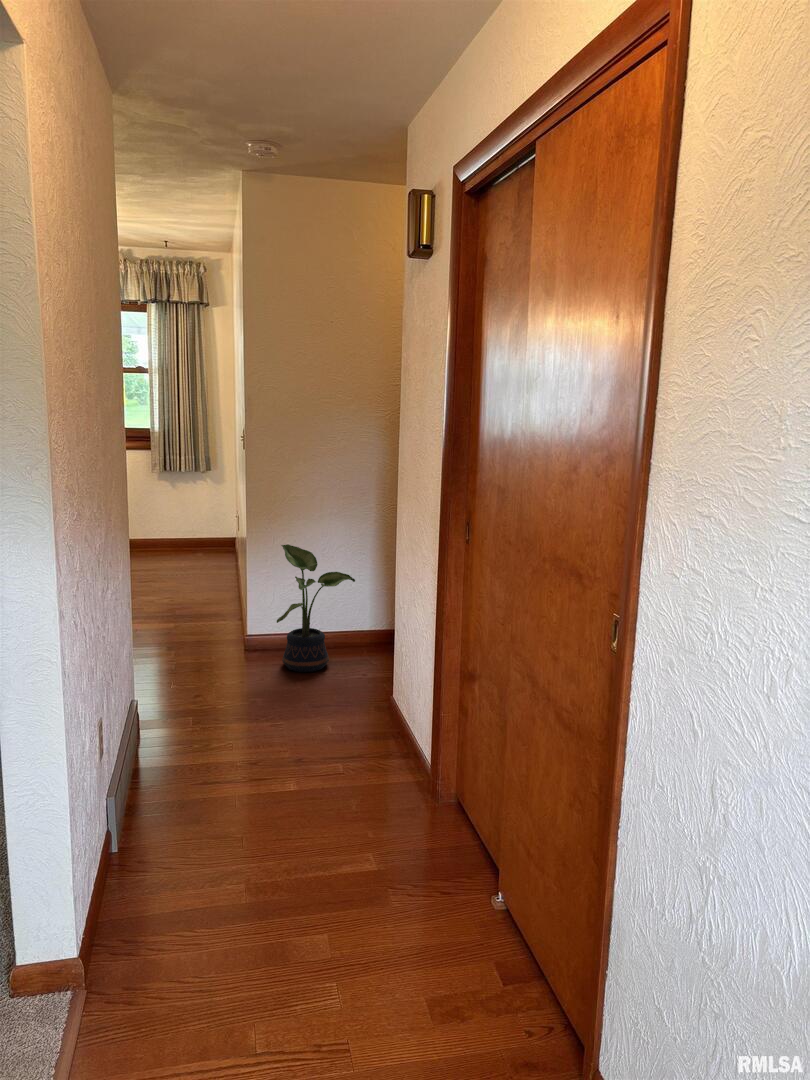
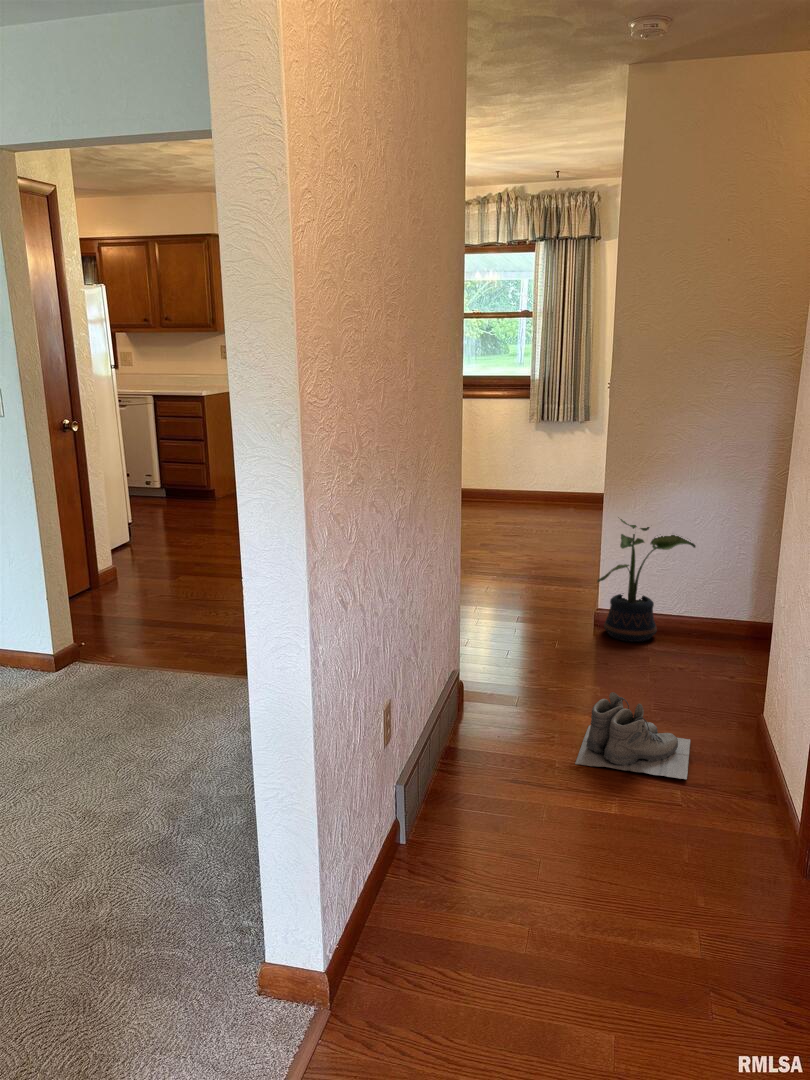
boots: none [313,726,417,802] -> present [575,692,691,779]

